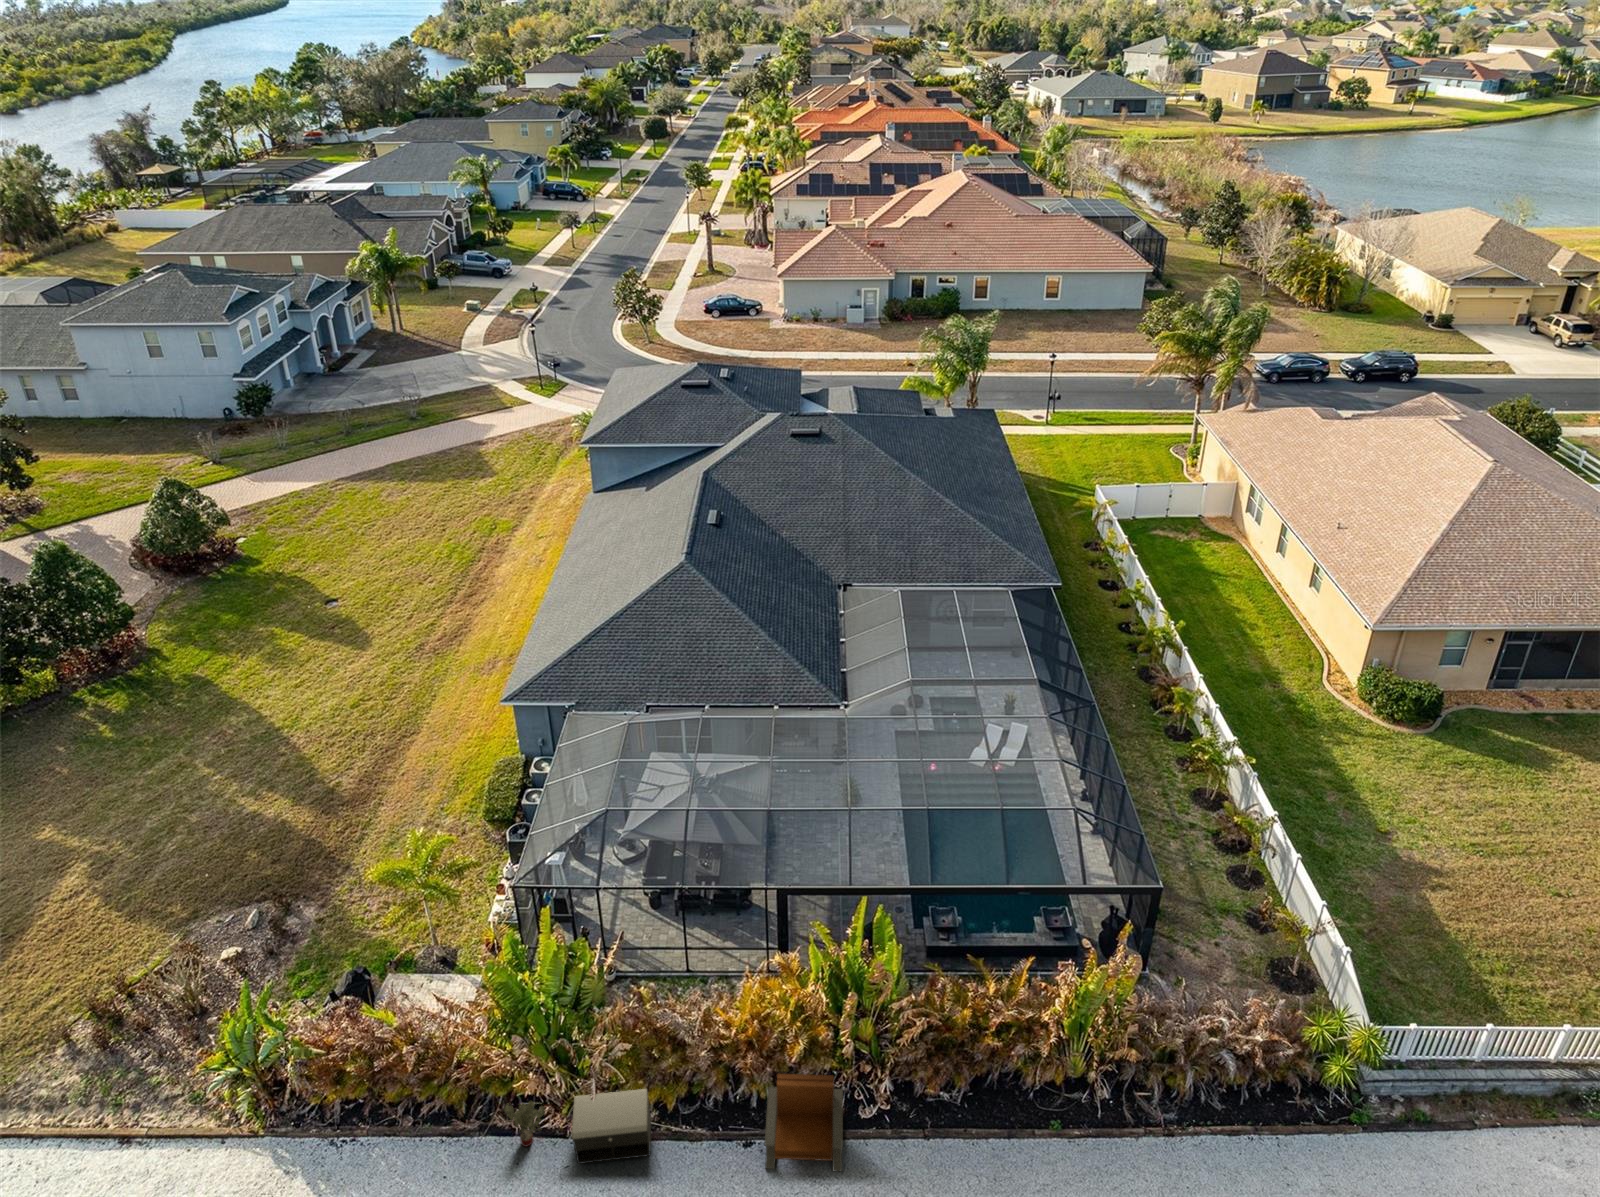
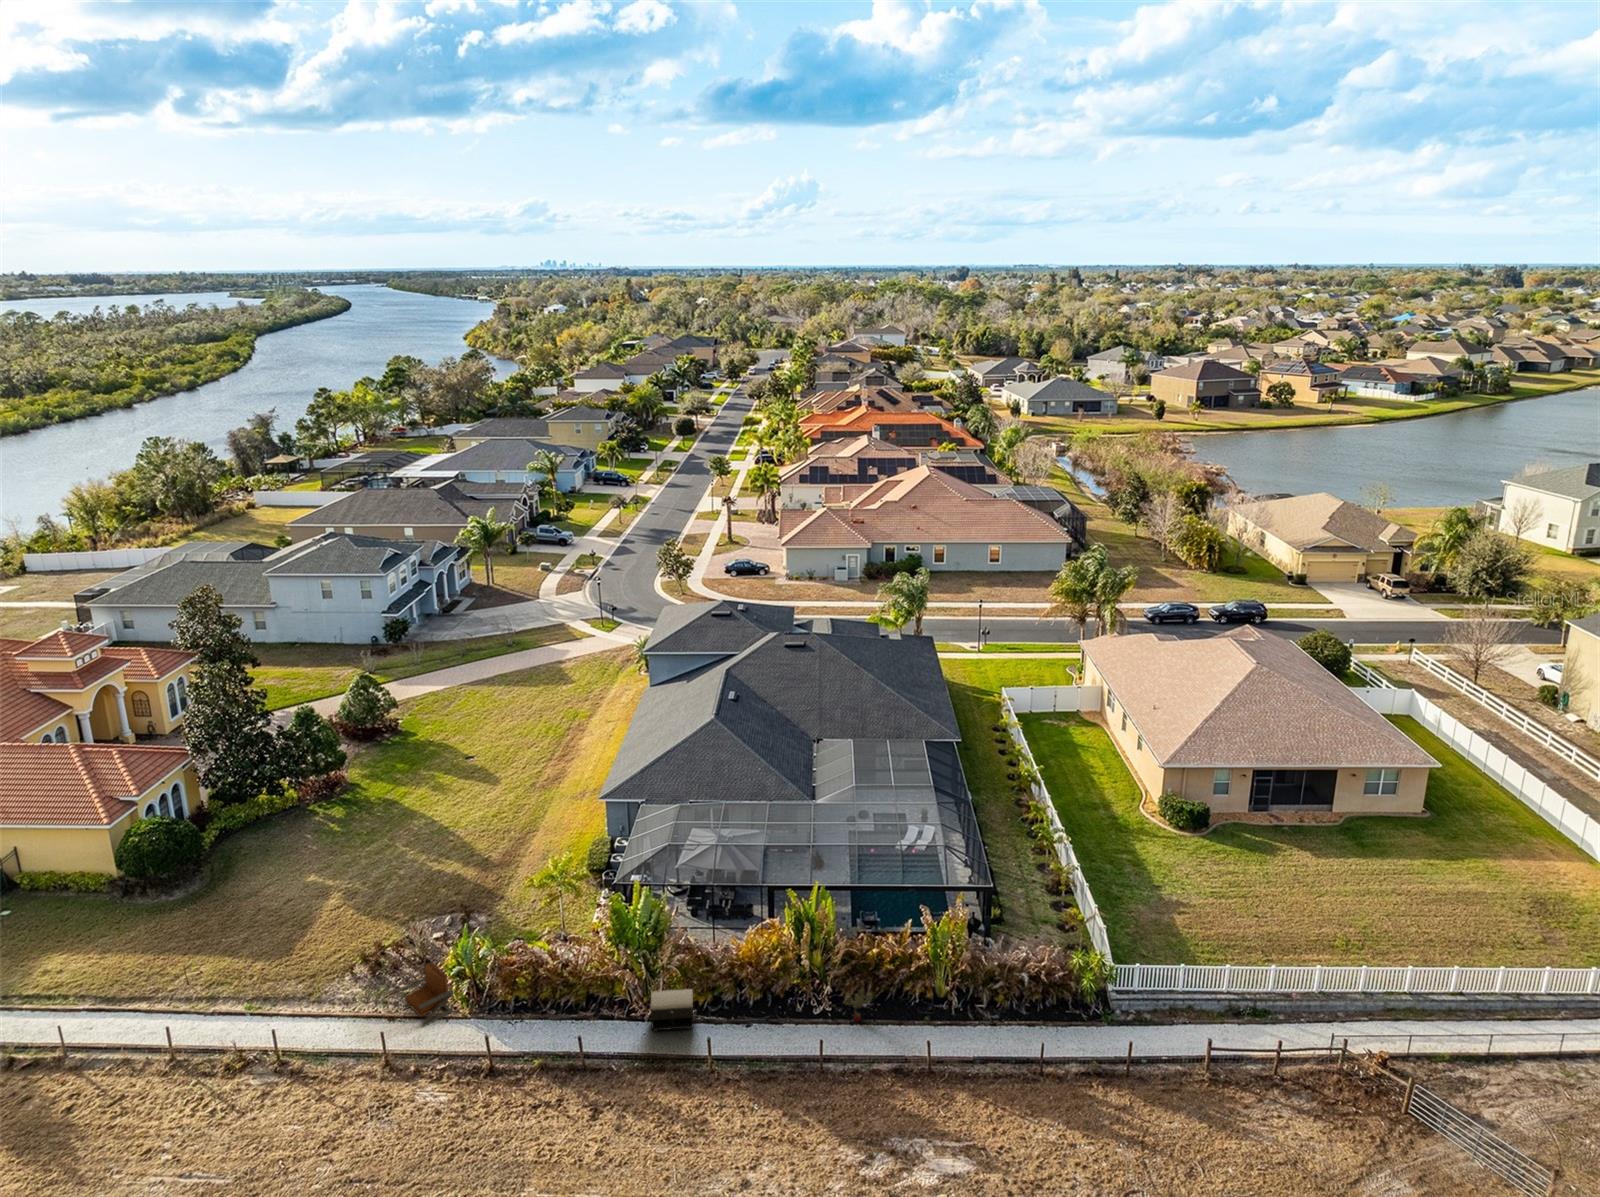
lounge chair: present [765,1074,843,1171] -> present [402,963,454,1027]
potted tree: present [504,1101,545,1146] -> present [843,988,872,1022]

